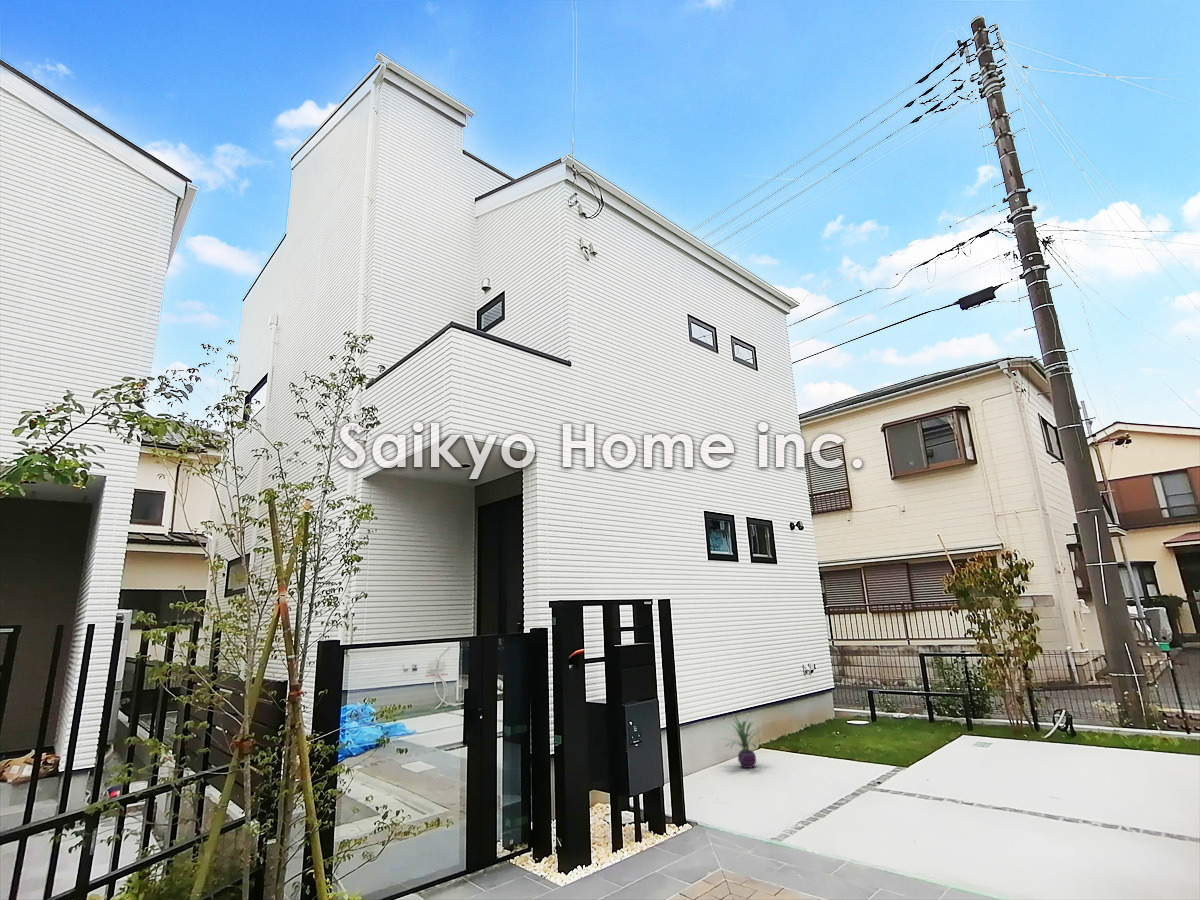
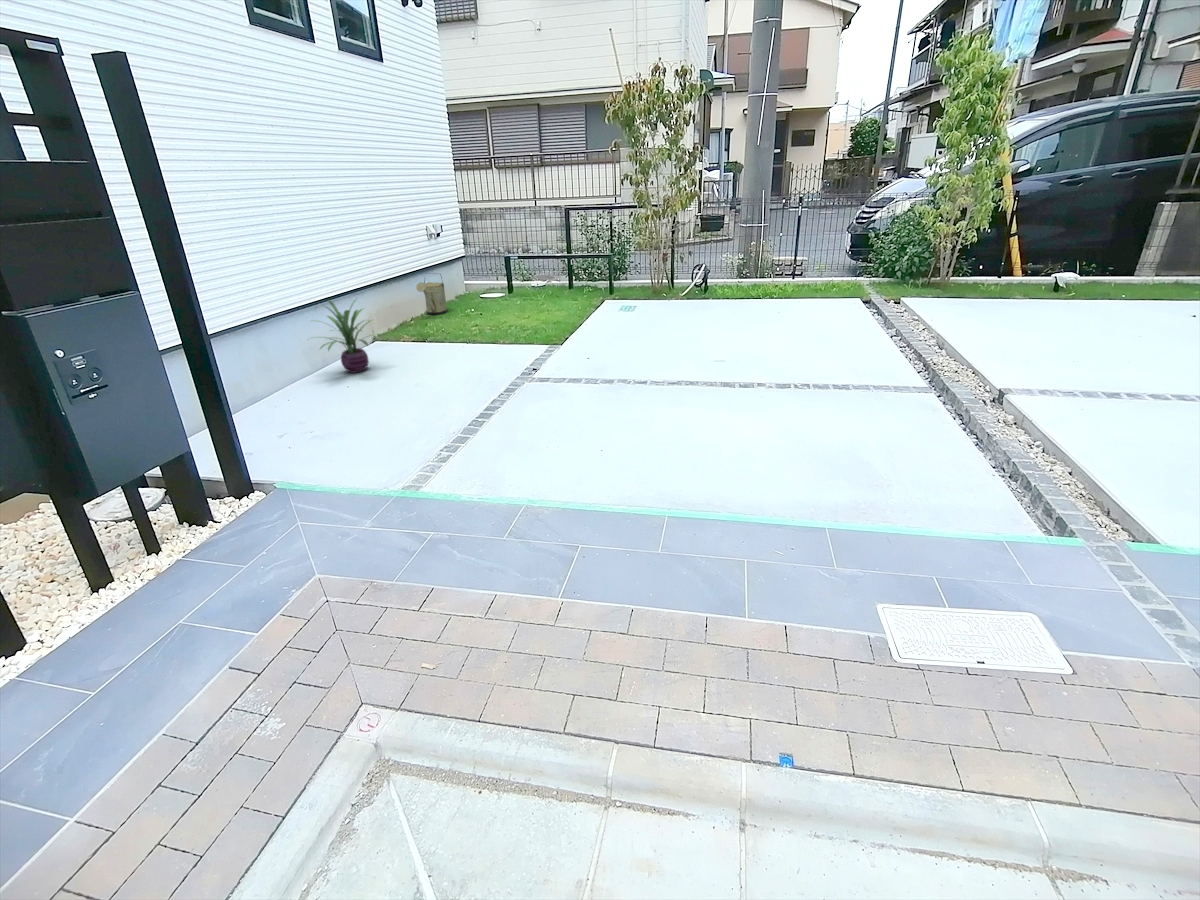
watering can: none [794,700,819,734] -> present [416,274,447,315]

